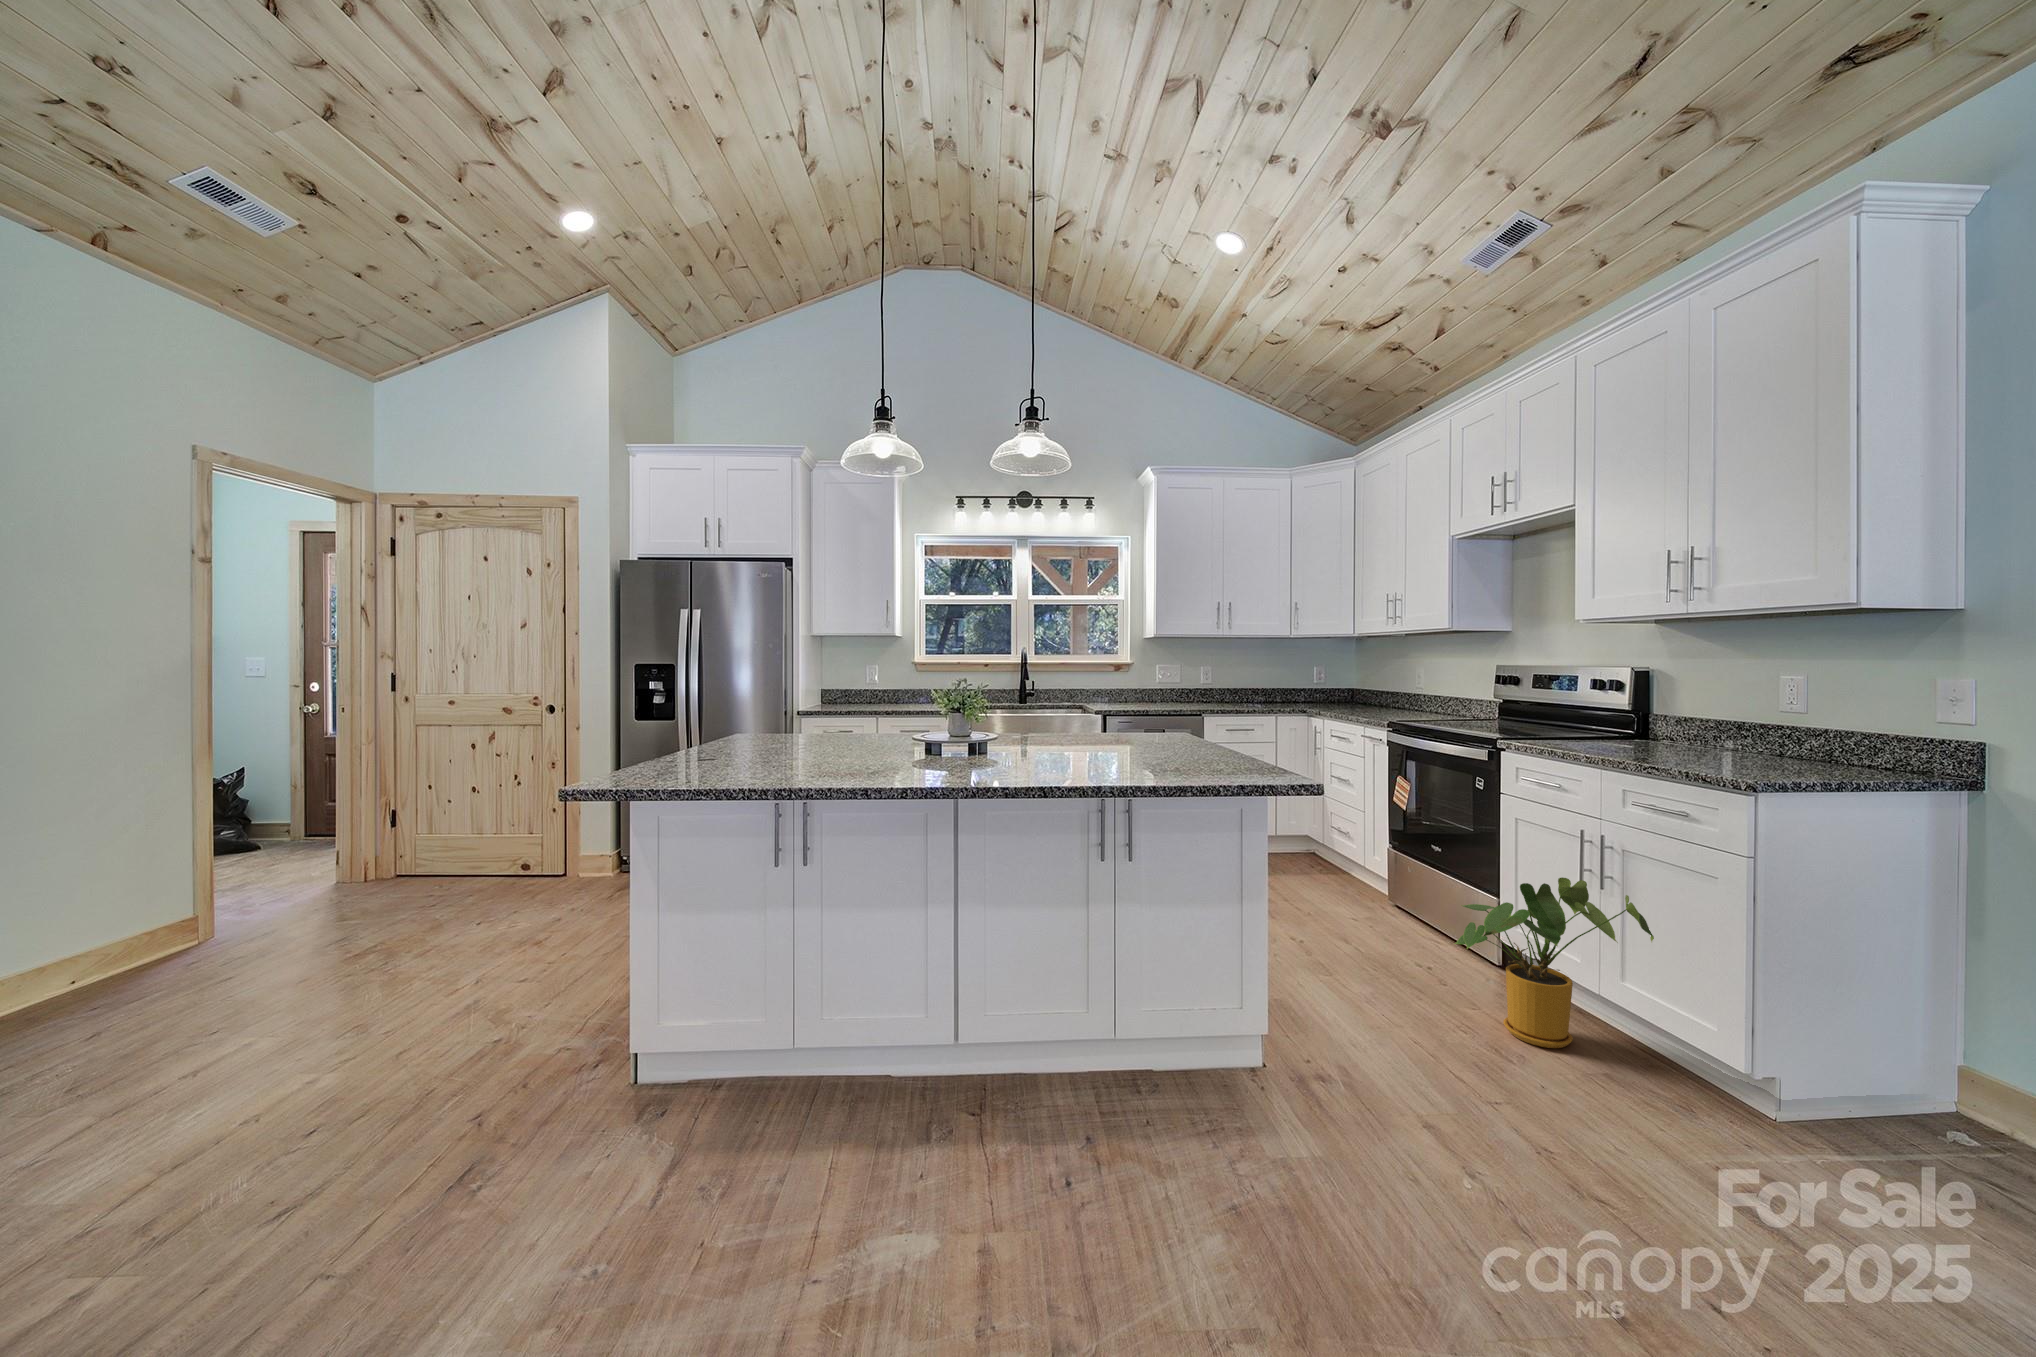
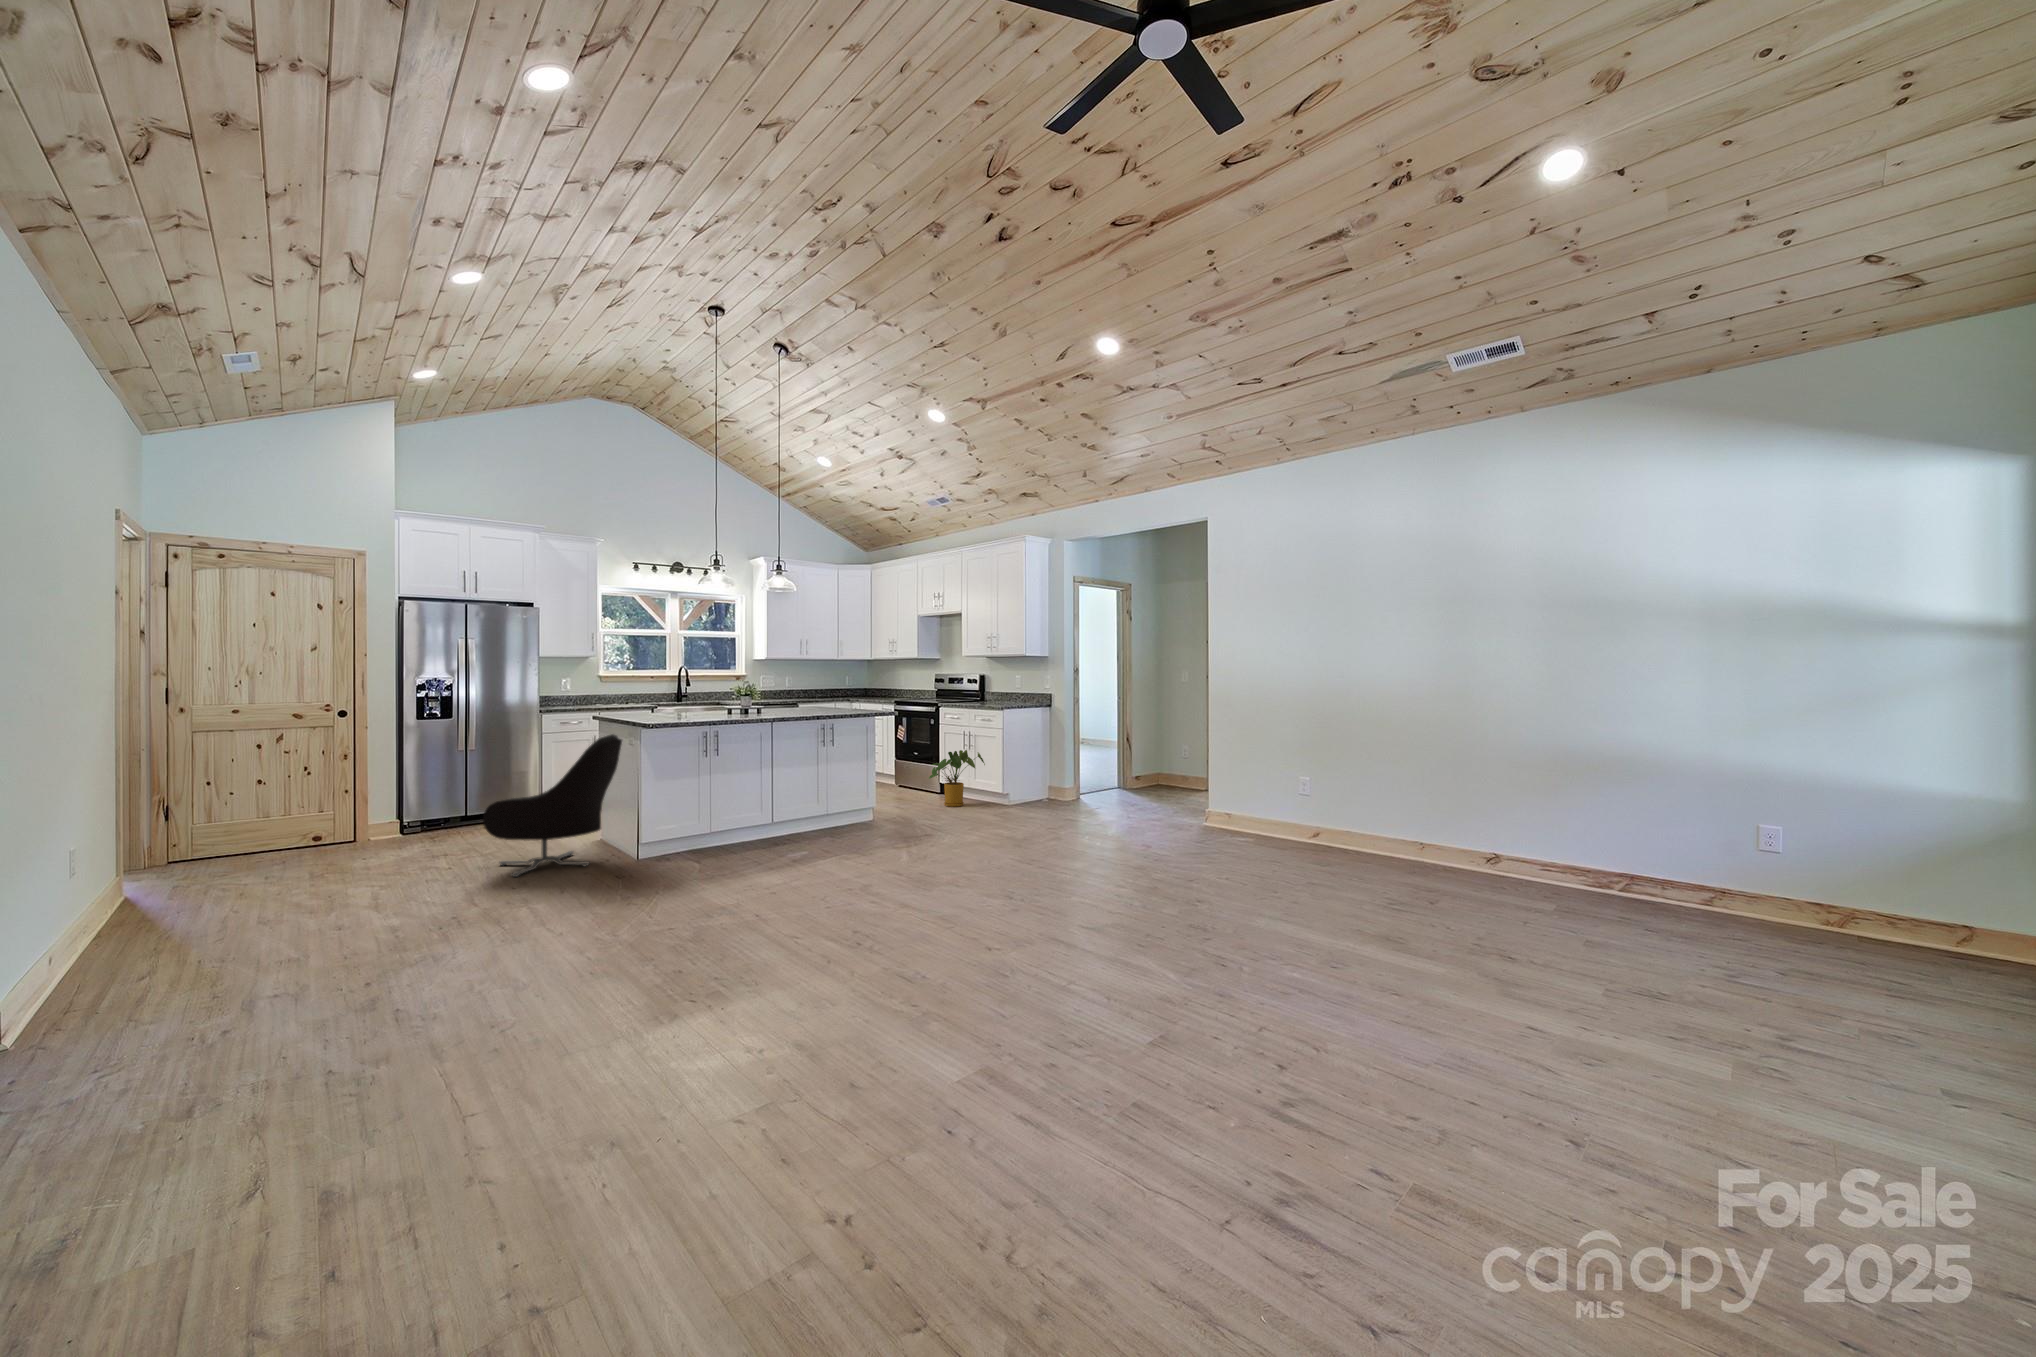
armchair: none [408,790,650,1072] -> present [483,734,622,877]

